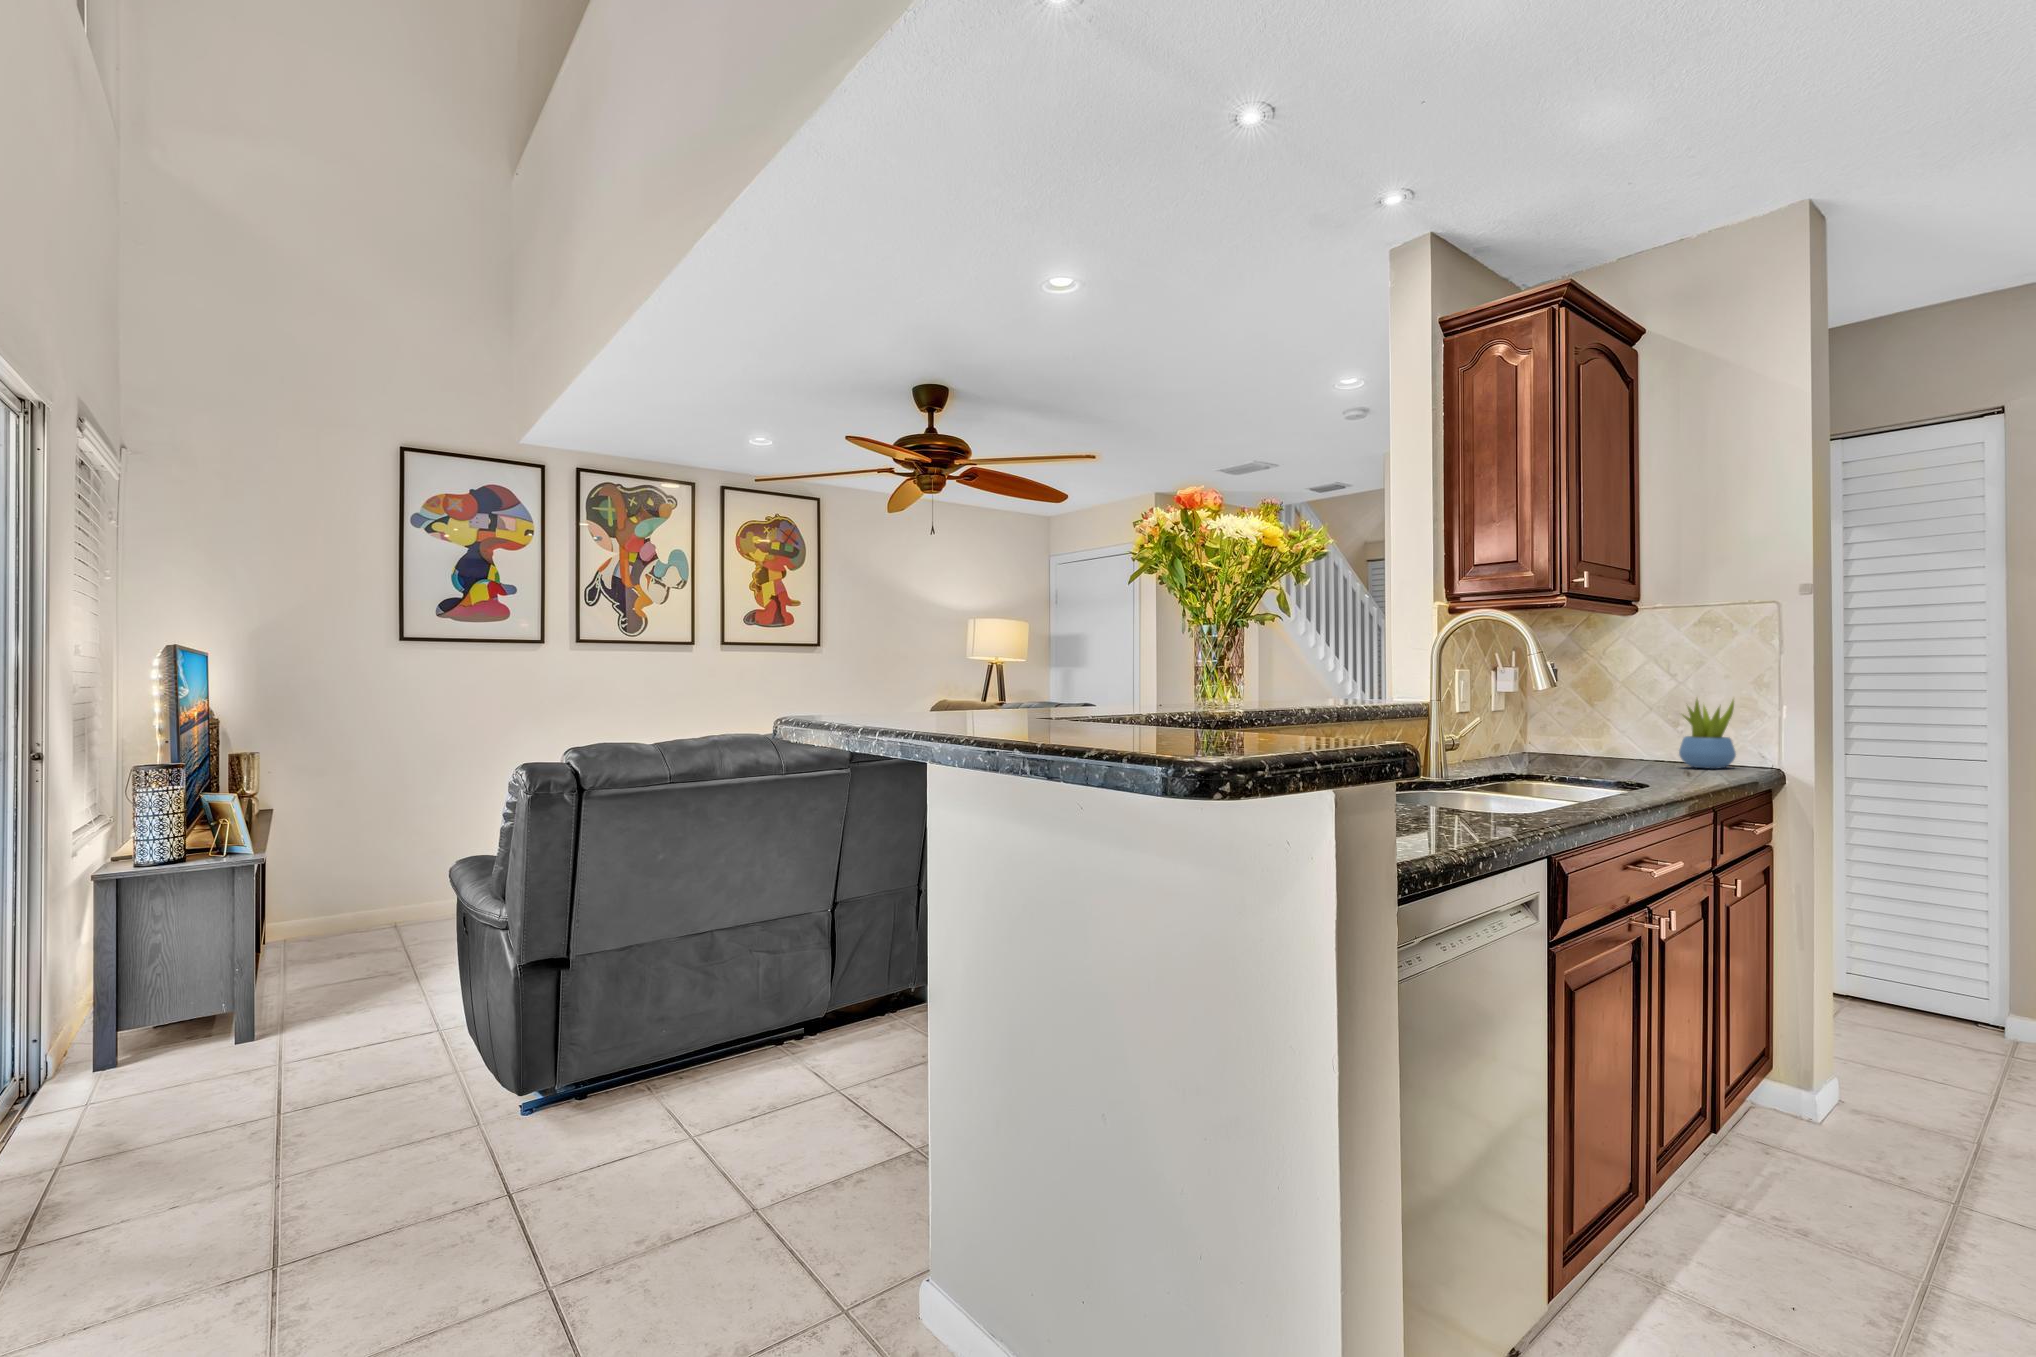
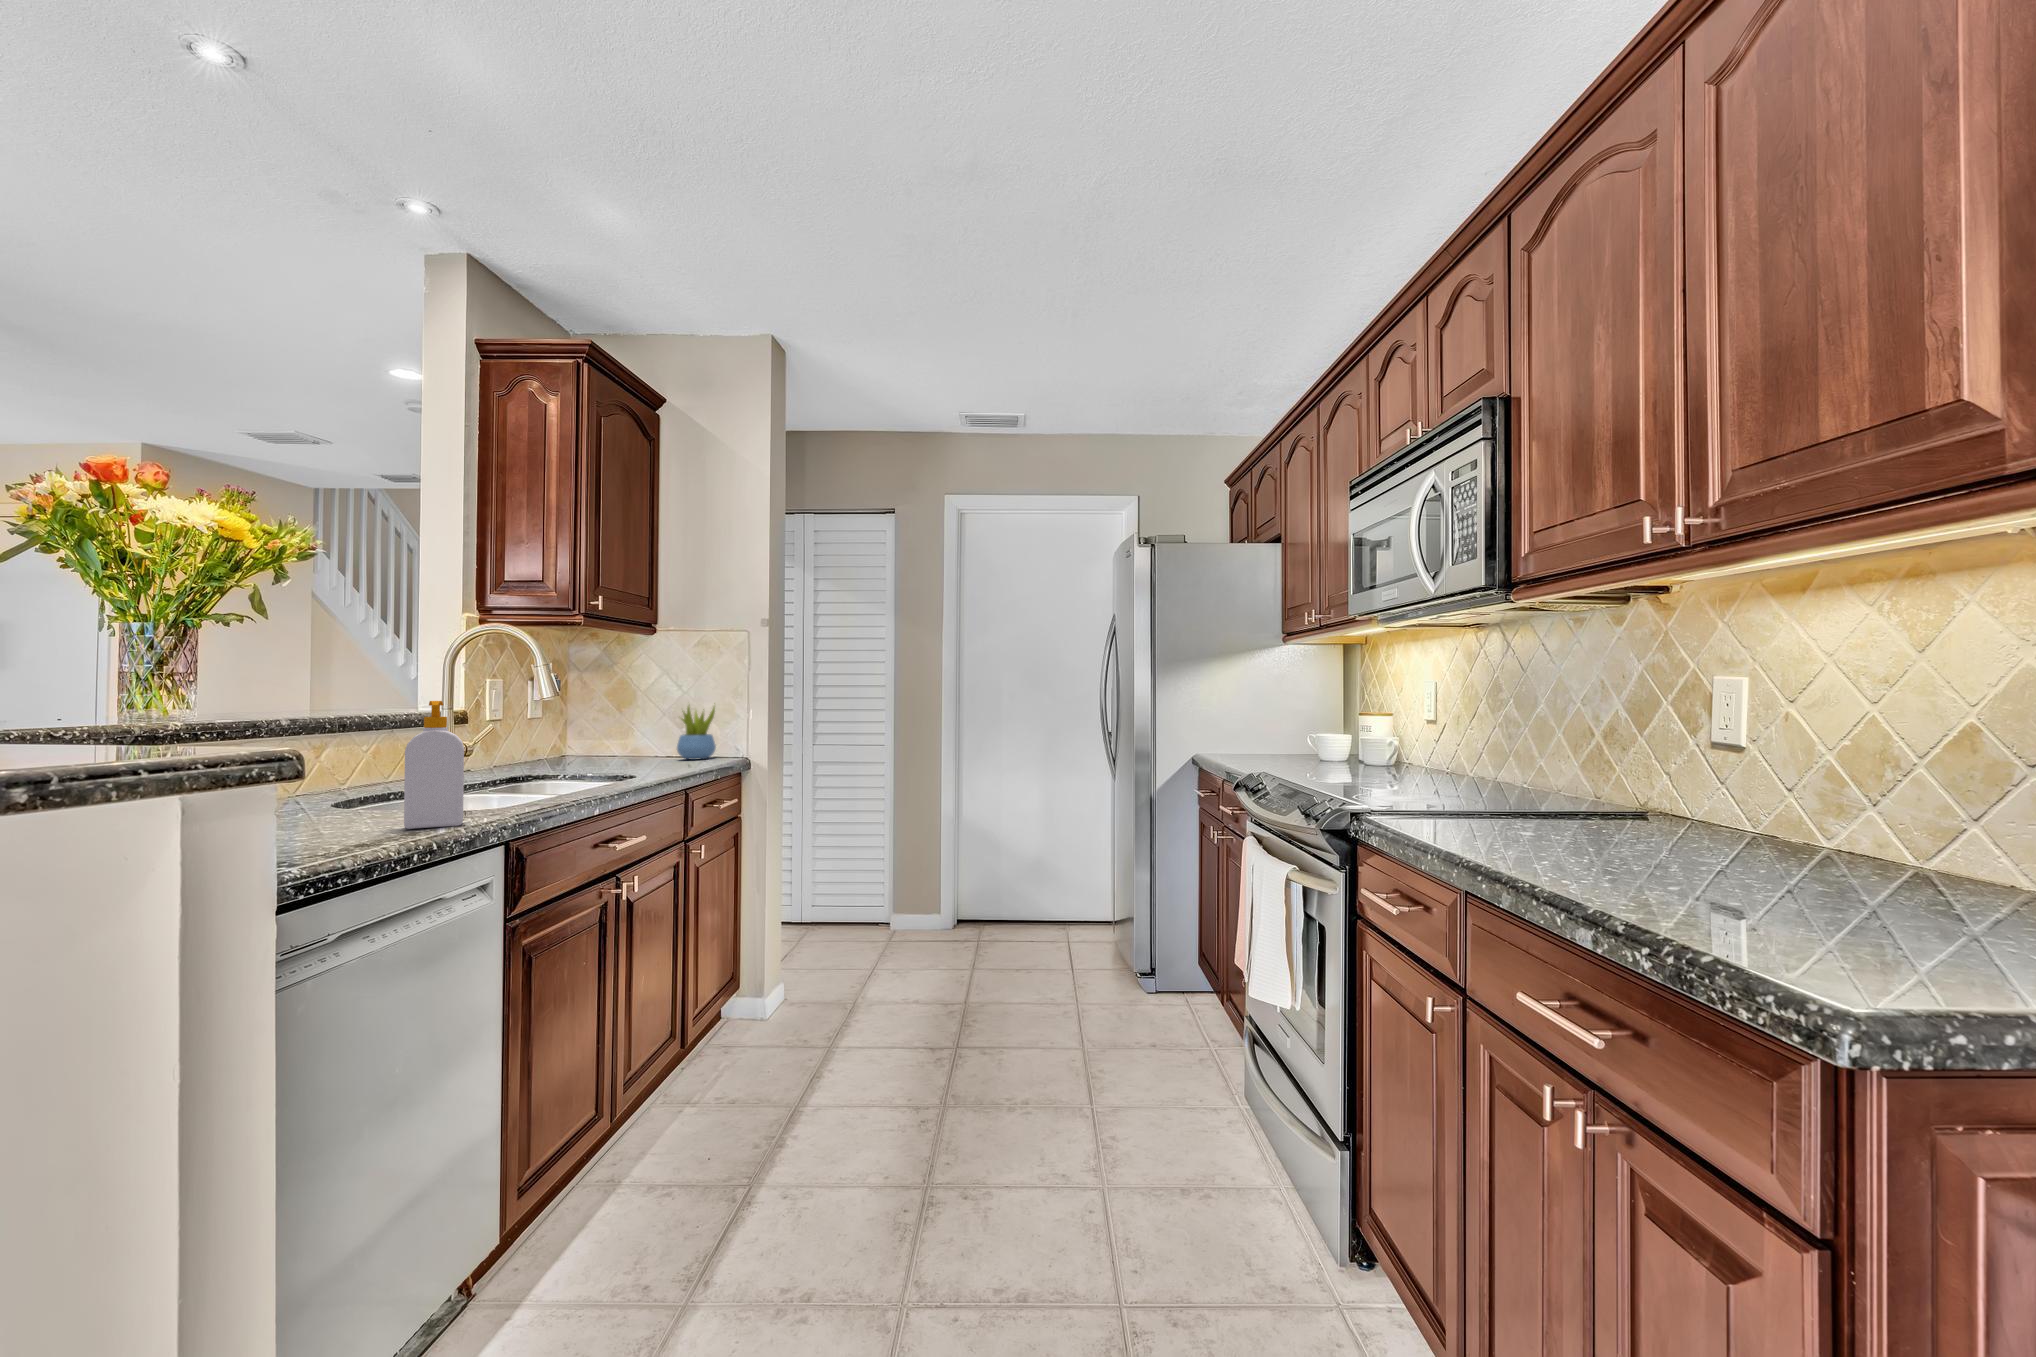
soap bottle: none [1441,695,1501,830] -> present [404,701,464,829]

